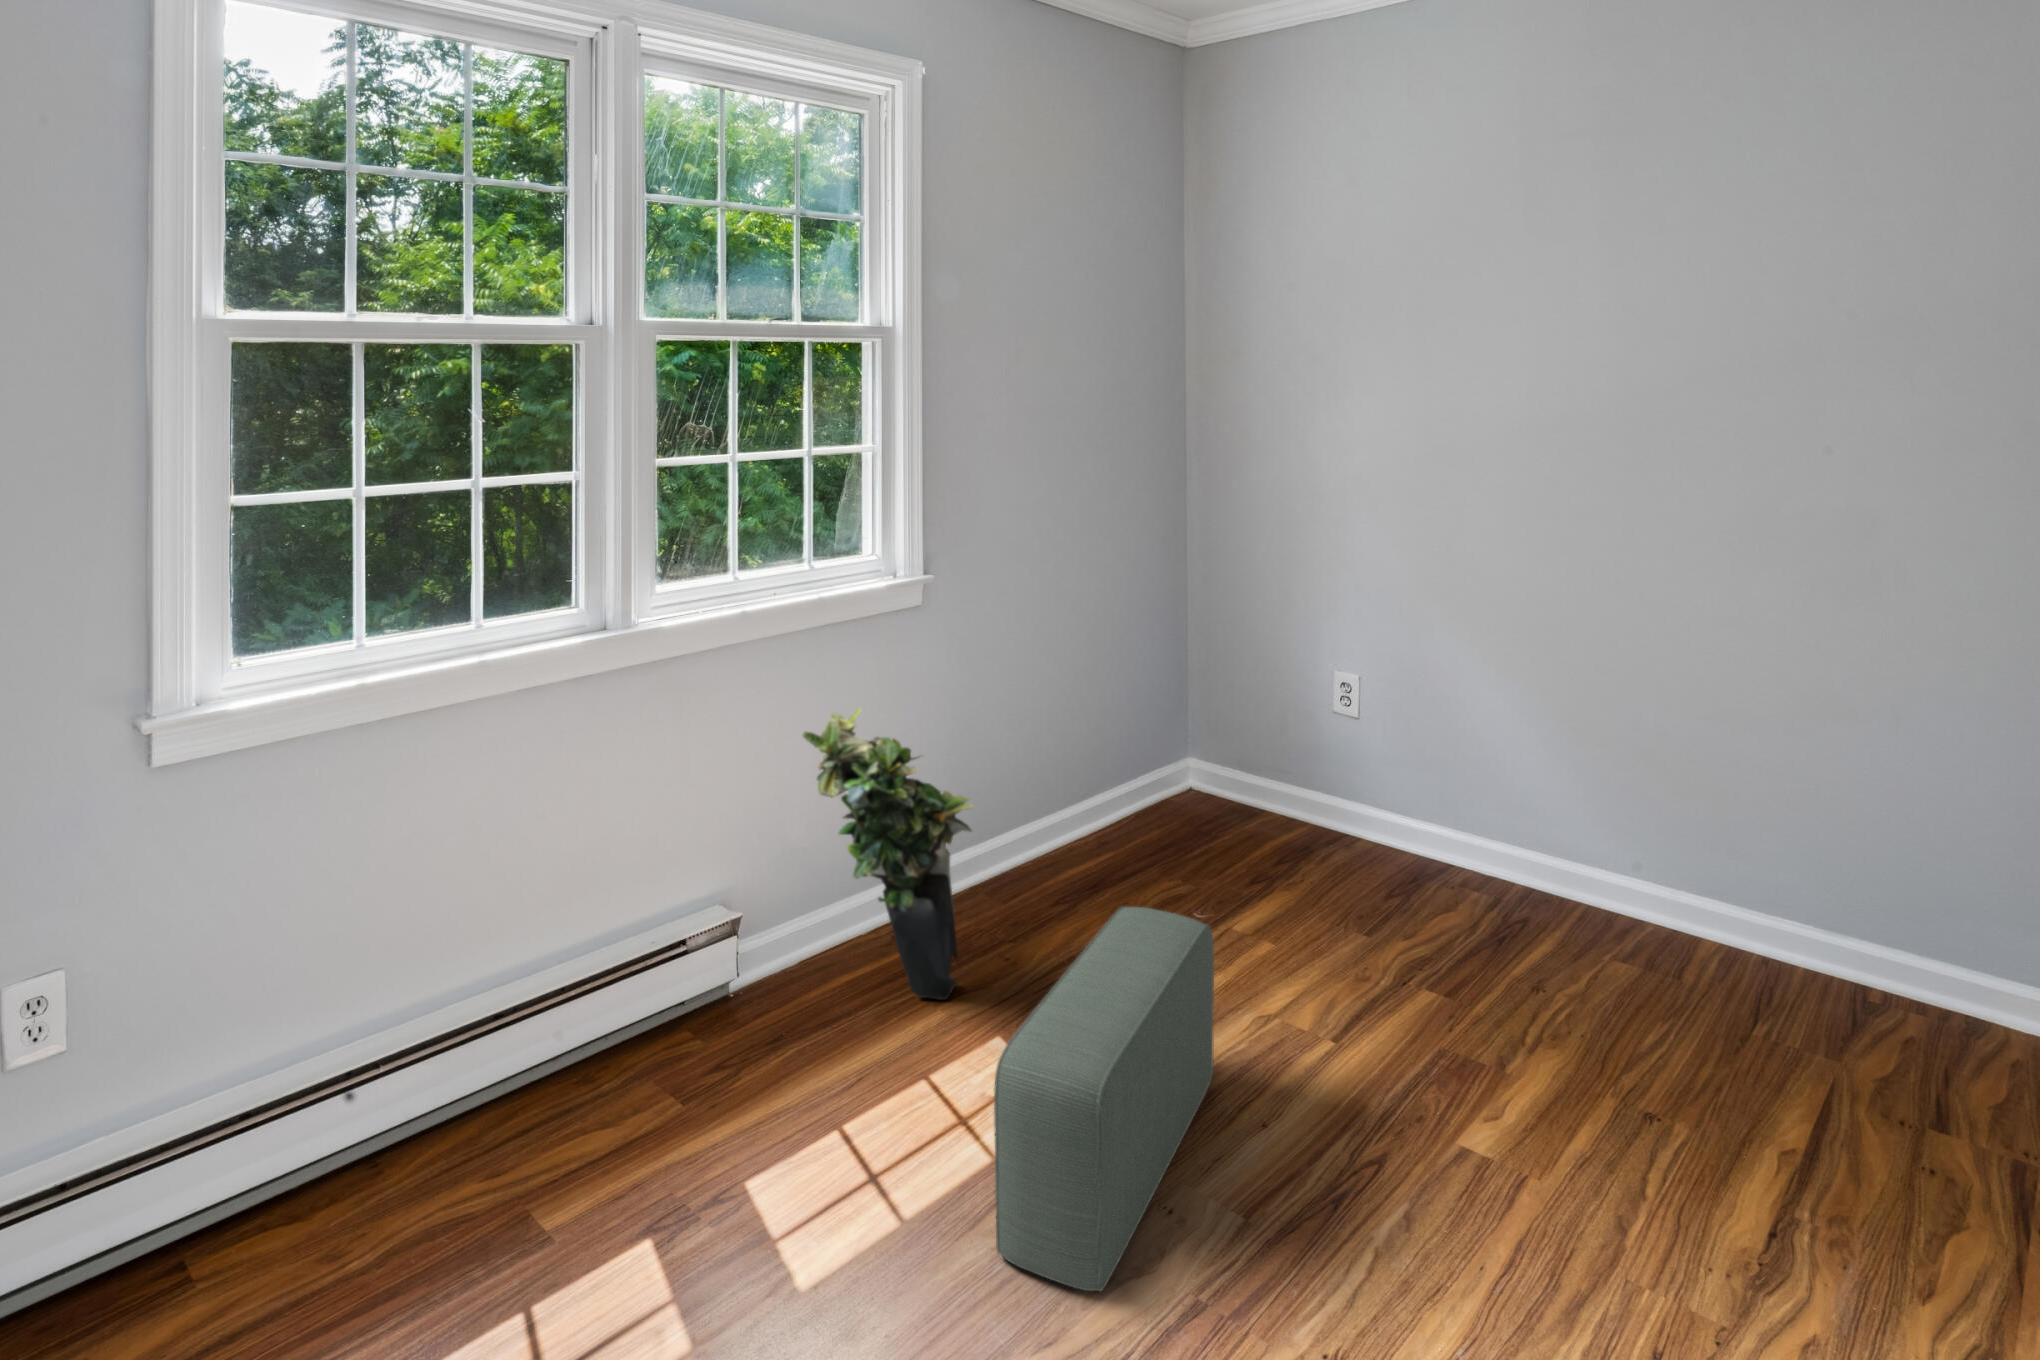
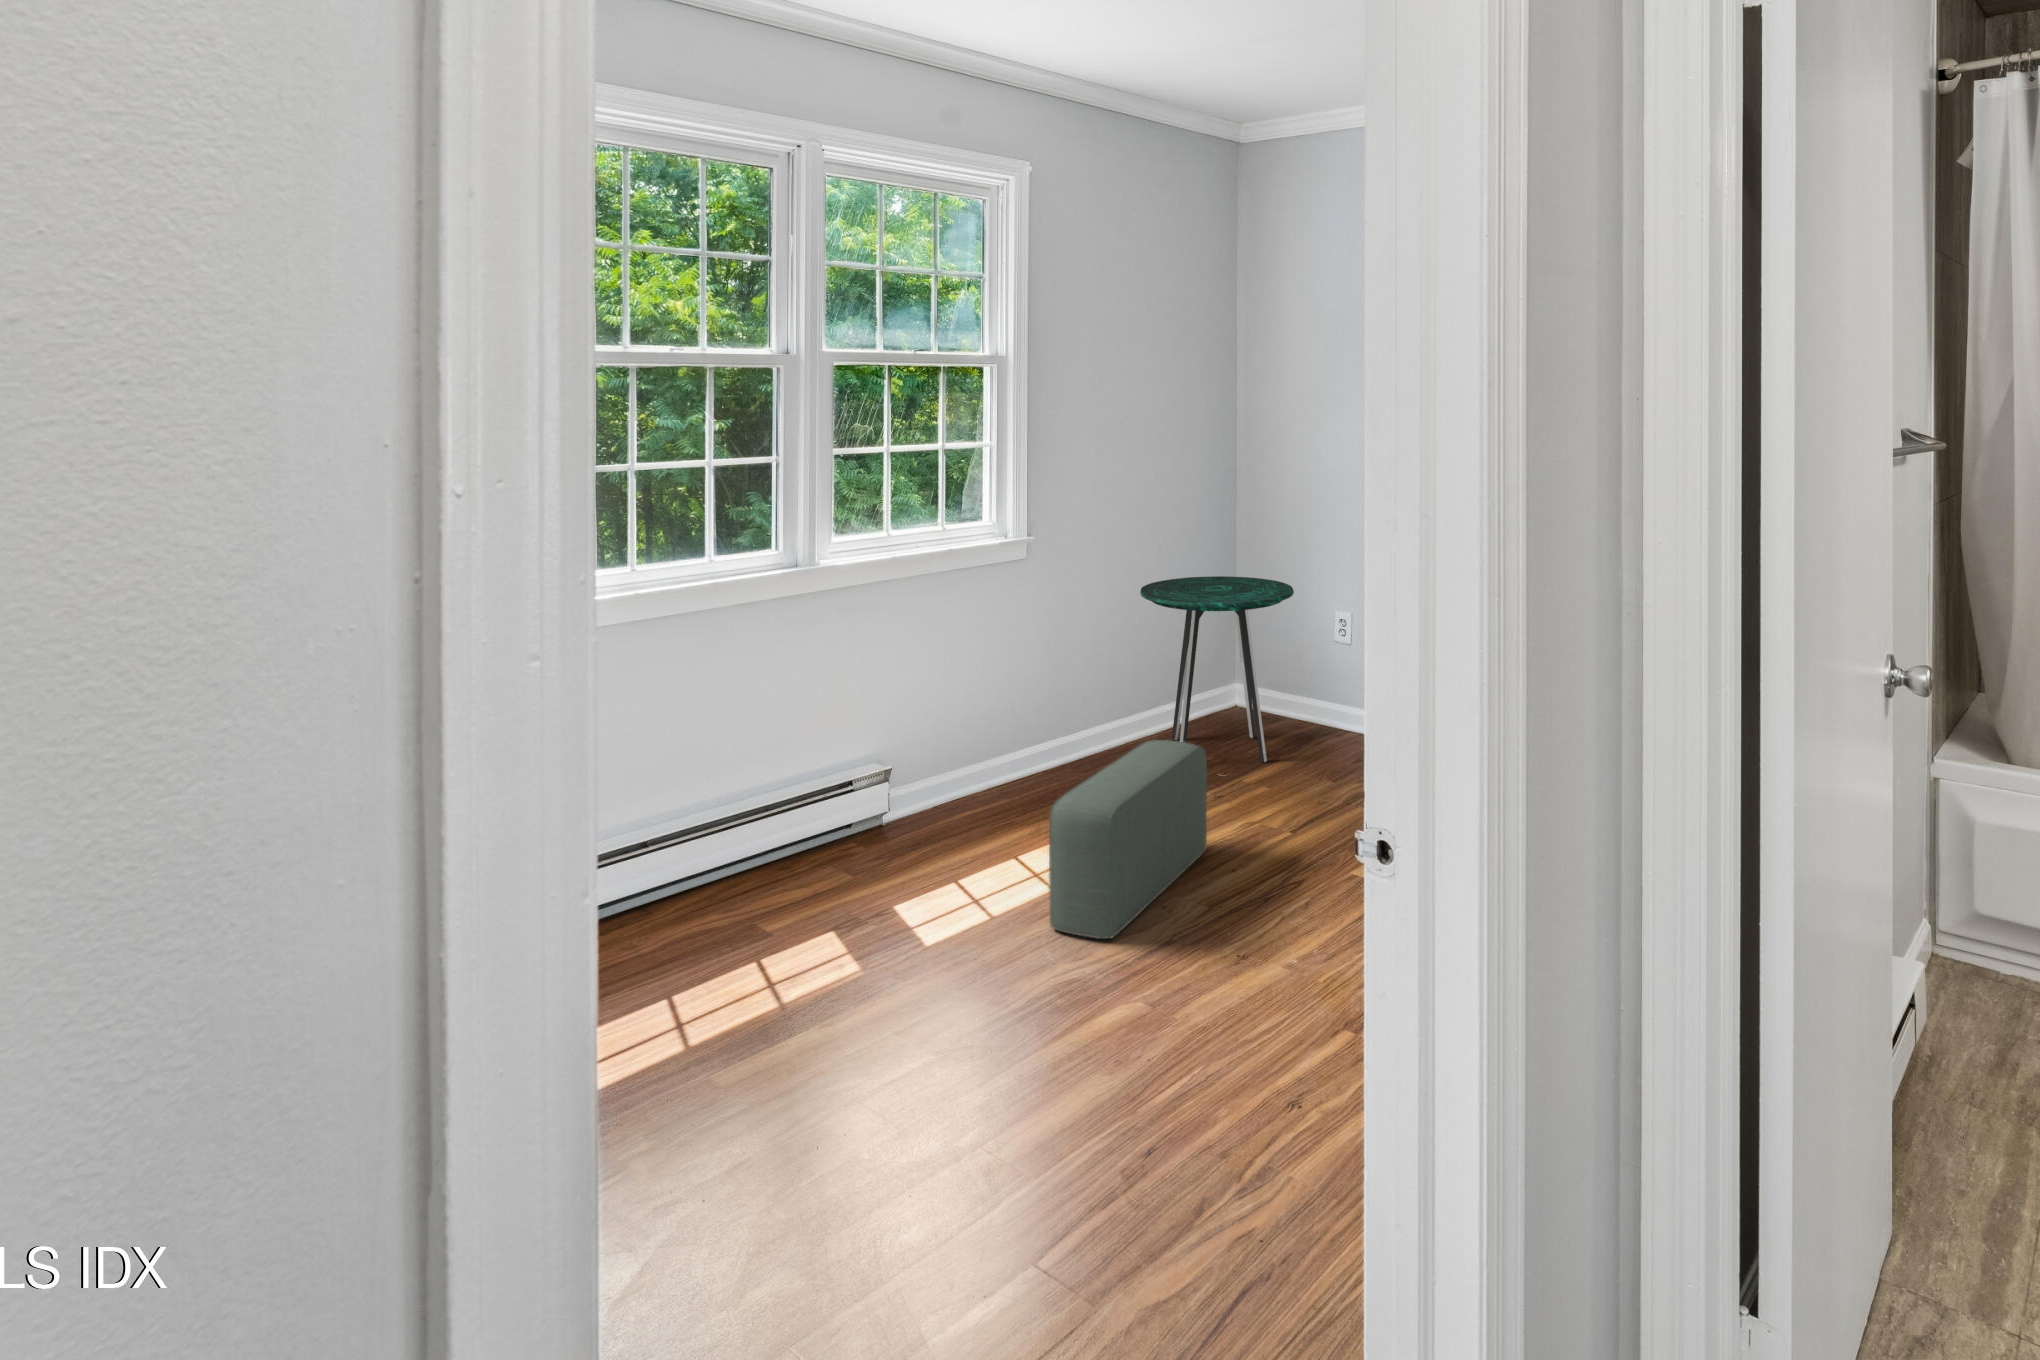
side table: none [1075,622,1293,894] -> present [1140,576,1294,762]
potted plant: present [801,708,972,1000] -> none [934,624,1055,823]

